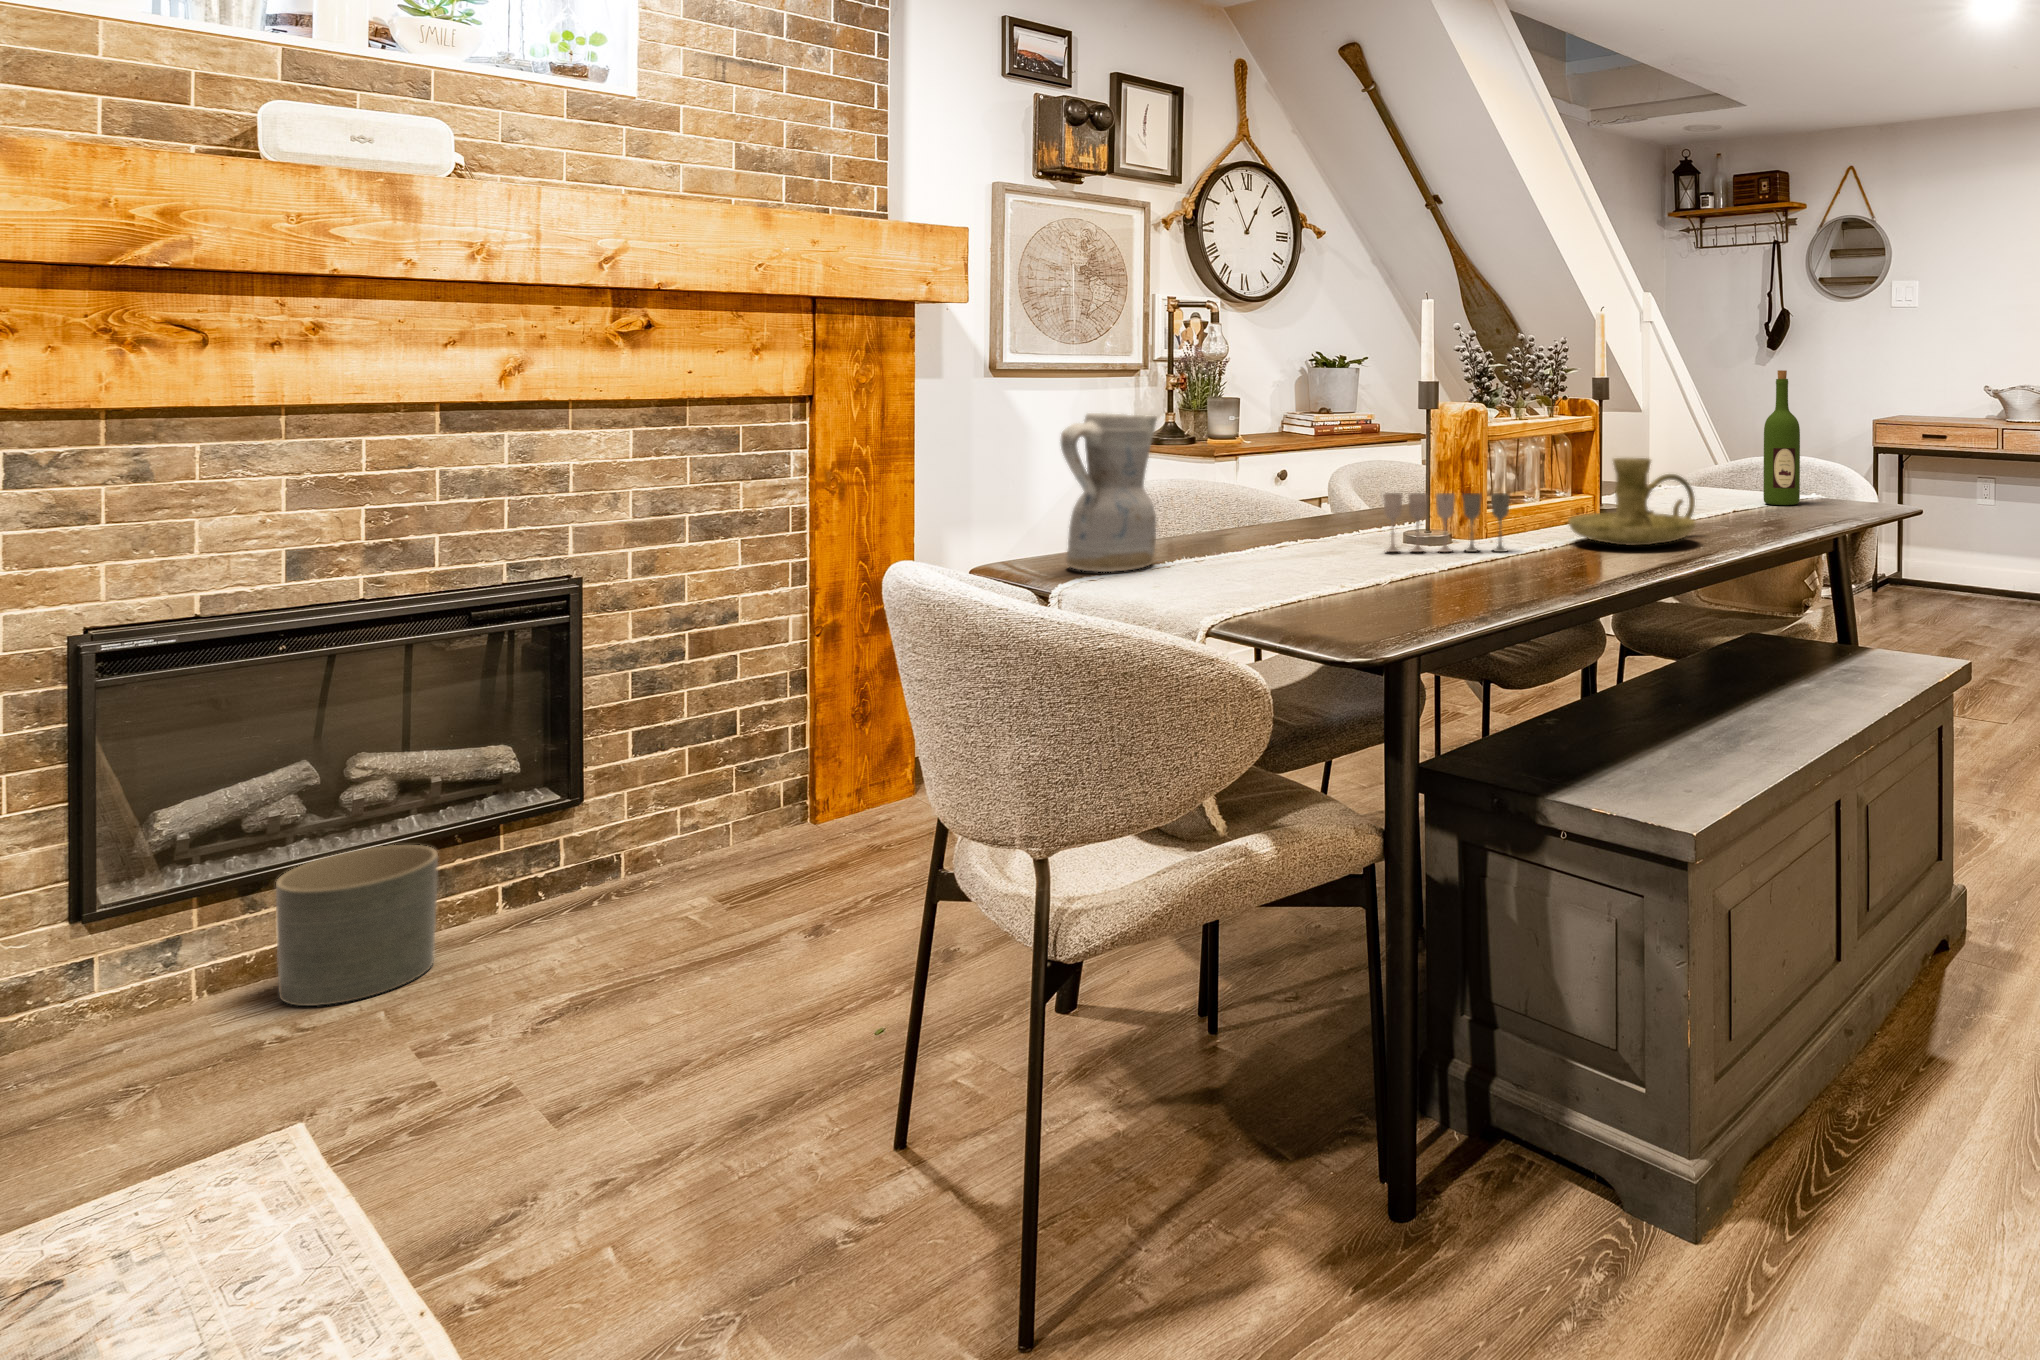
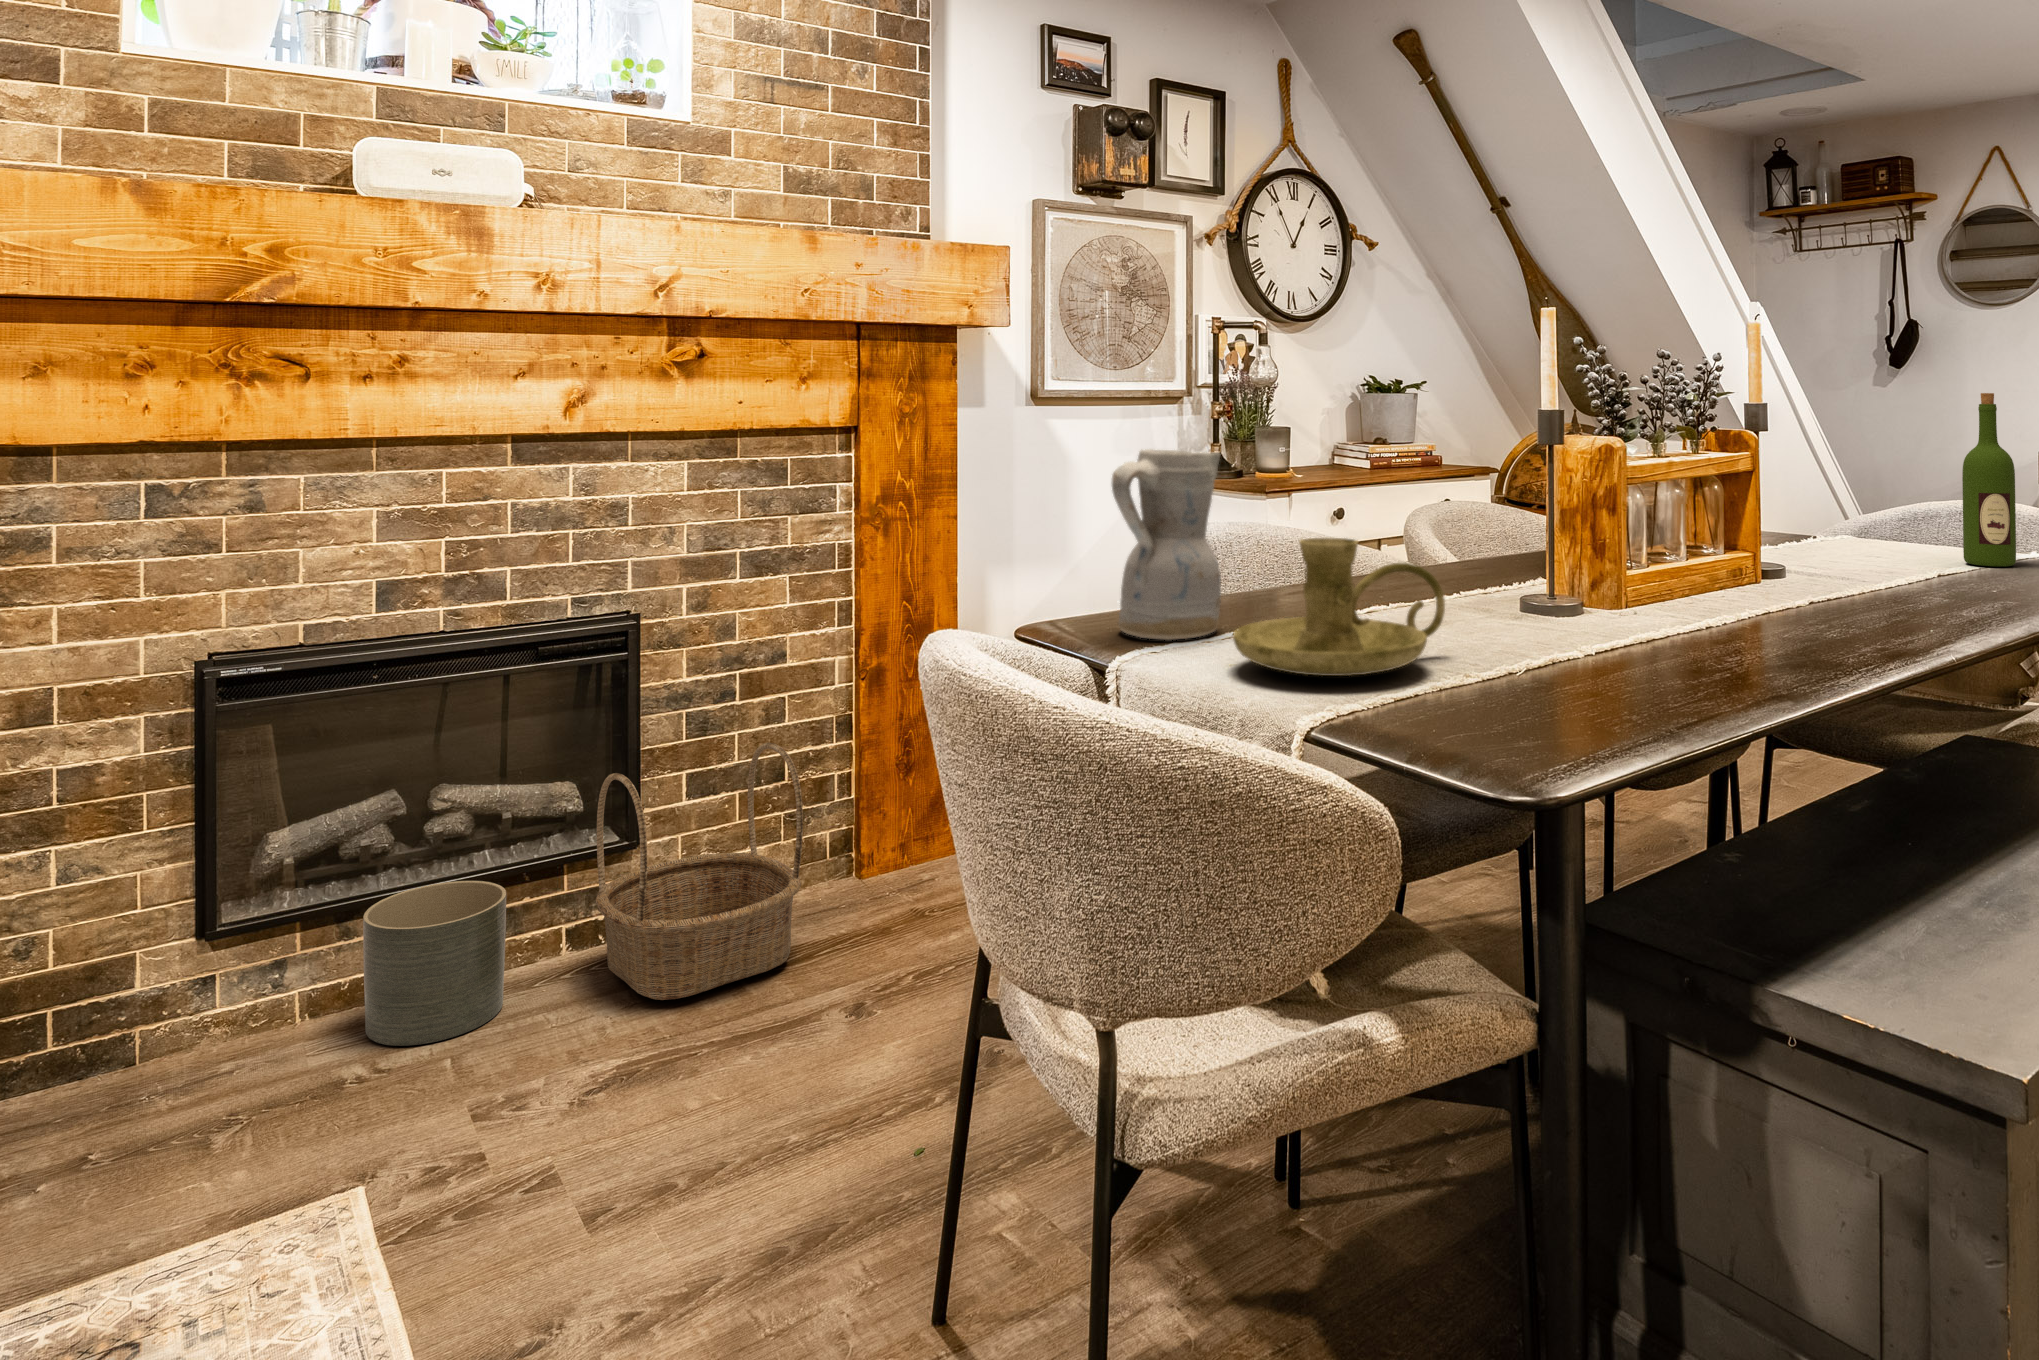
candle holder: present [1568,458,1695,546] -> present [1233,538,1445,676]
wine glass: present [1383,493,1510,552] -> none [1492,549,1657,627]
basket: none [535,697,757,941] -> present [595,743,803,1000]

